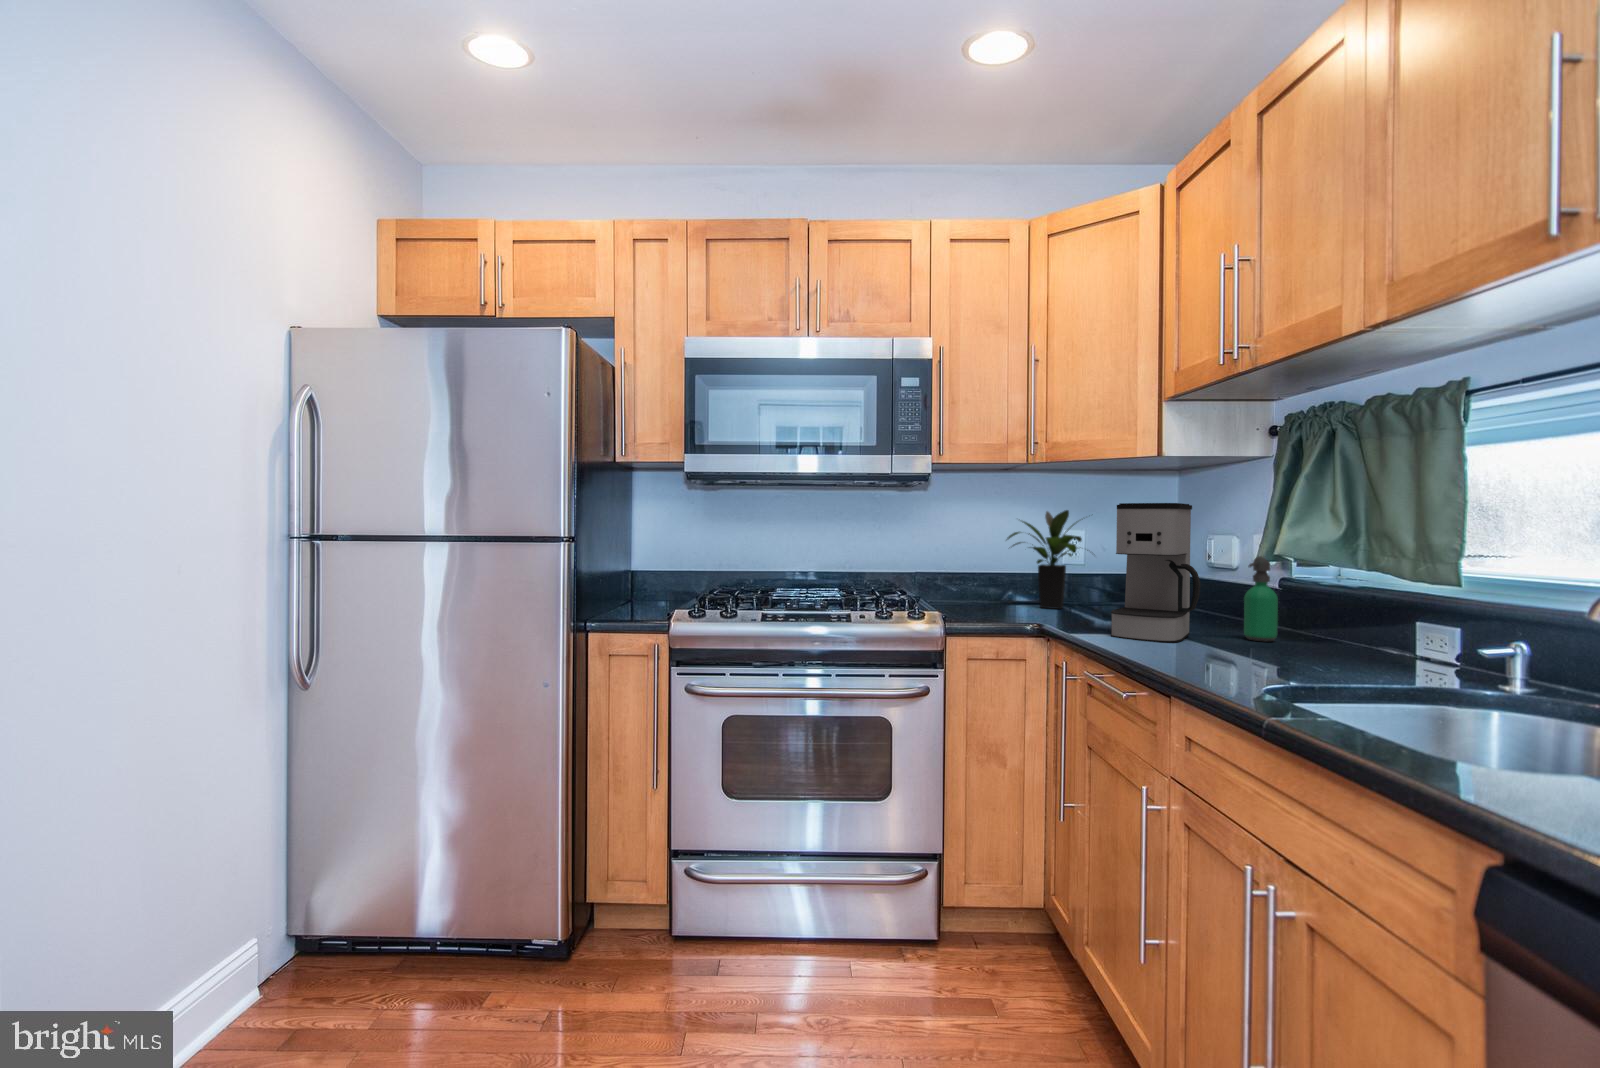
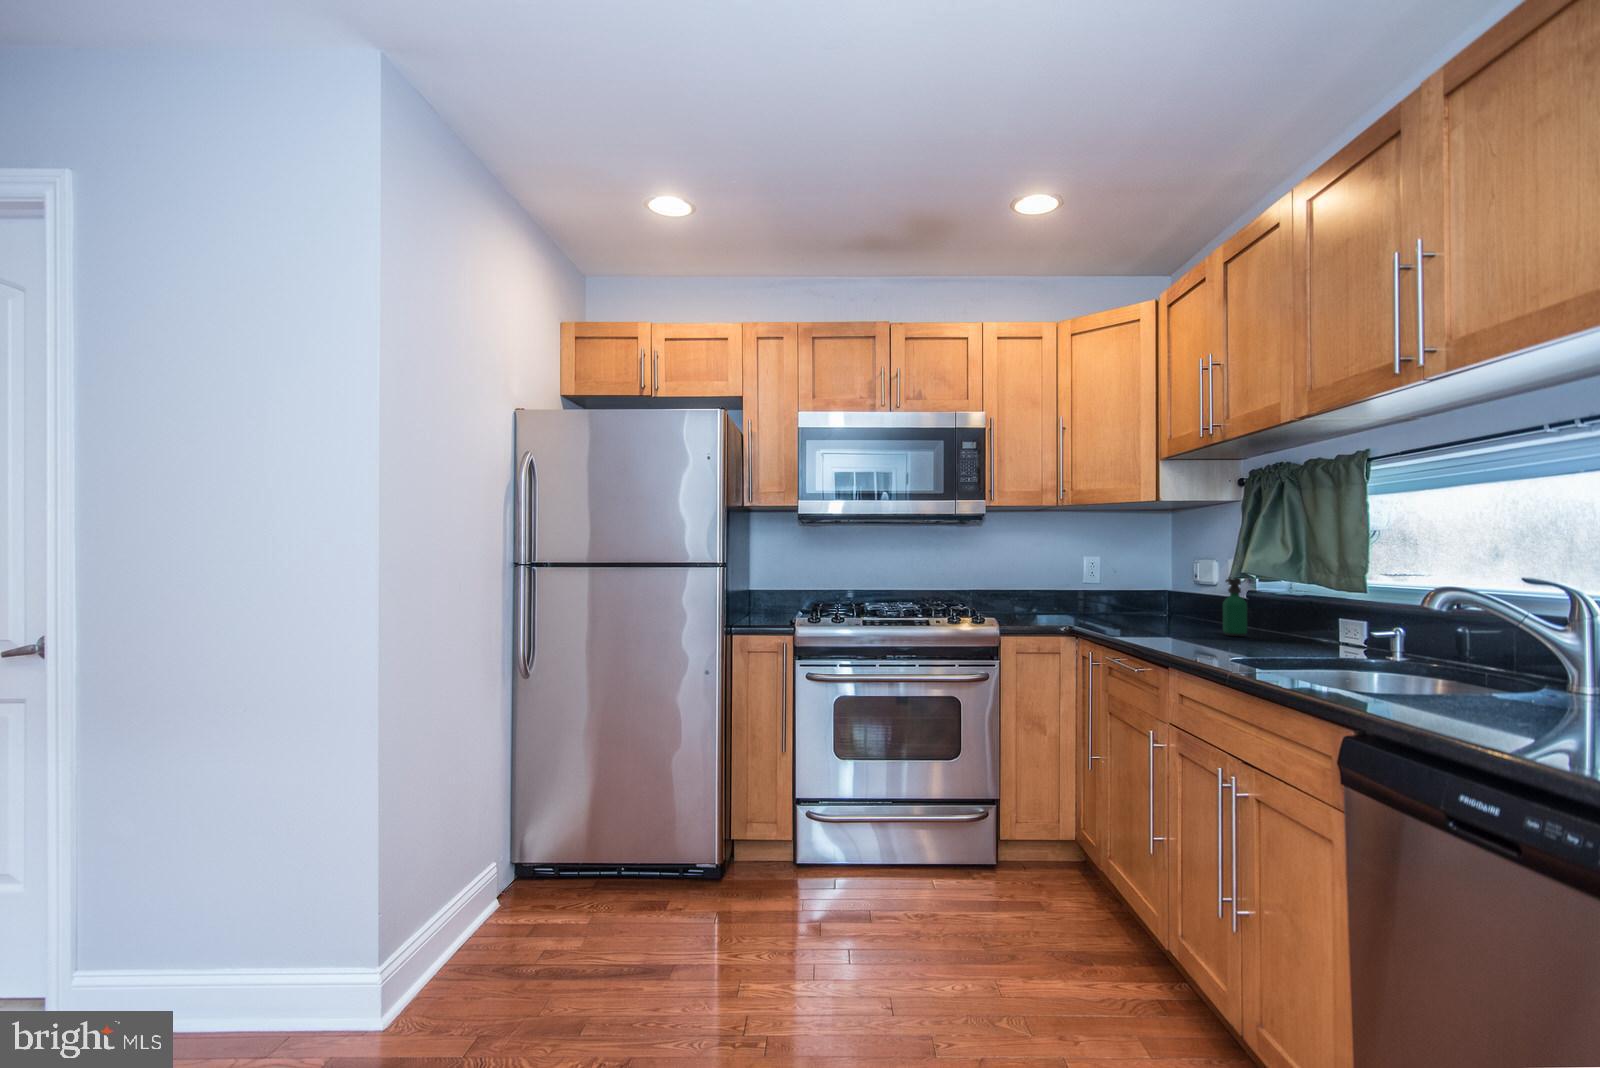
coffee maker: present [1111,503,1200,643] -> none [1125,536,1190,637]
potted plant: present [1007,510,1088,609] -> none [1037,540,1108,617]

